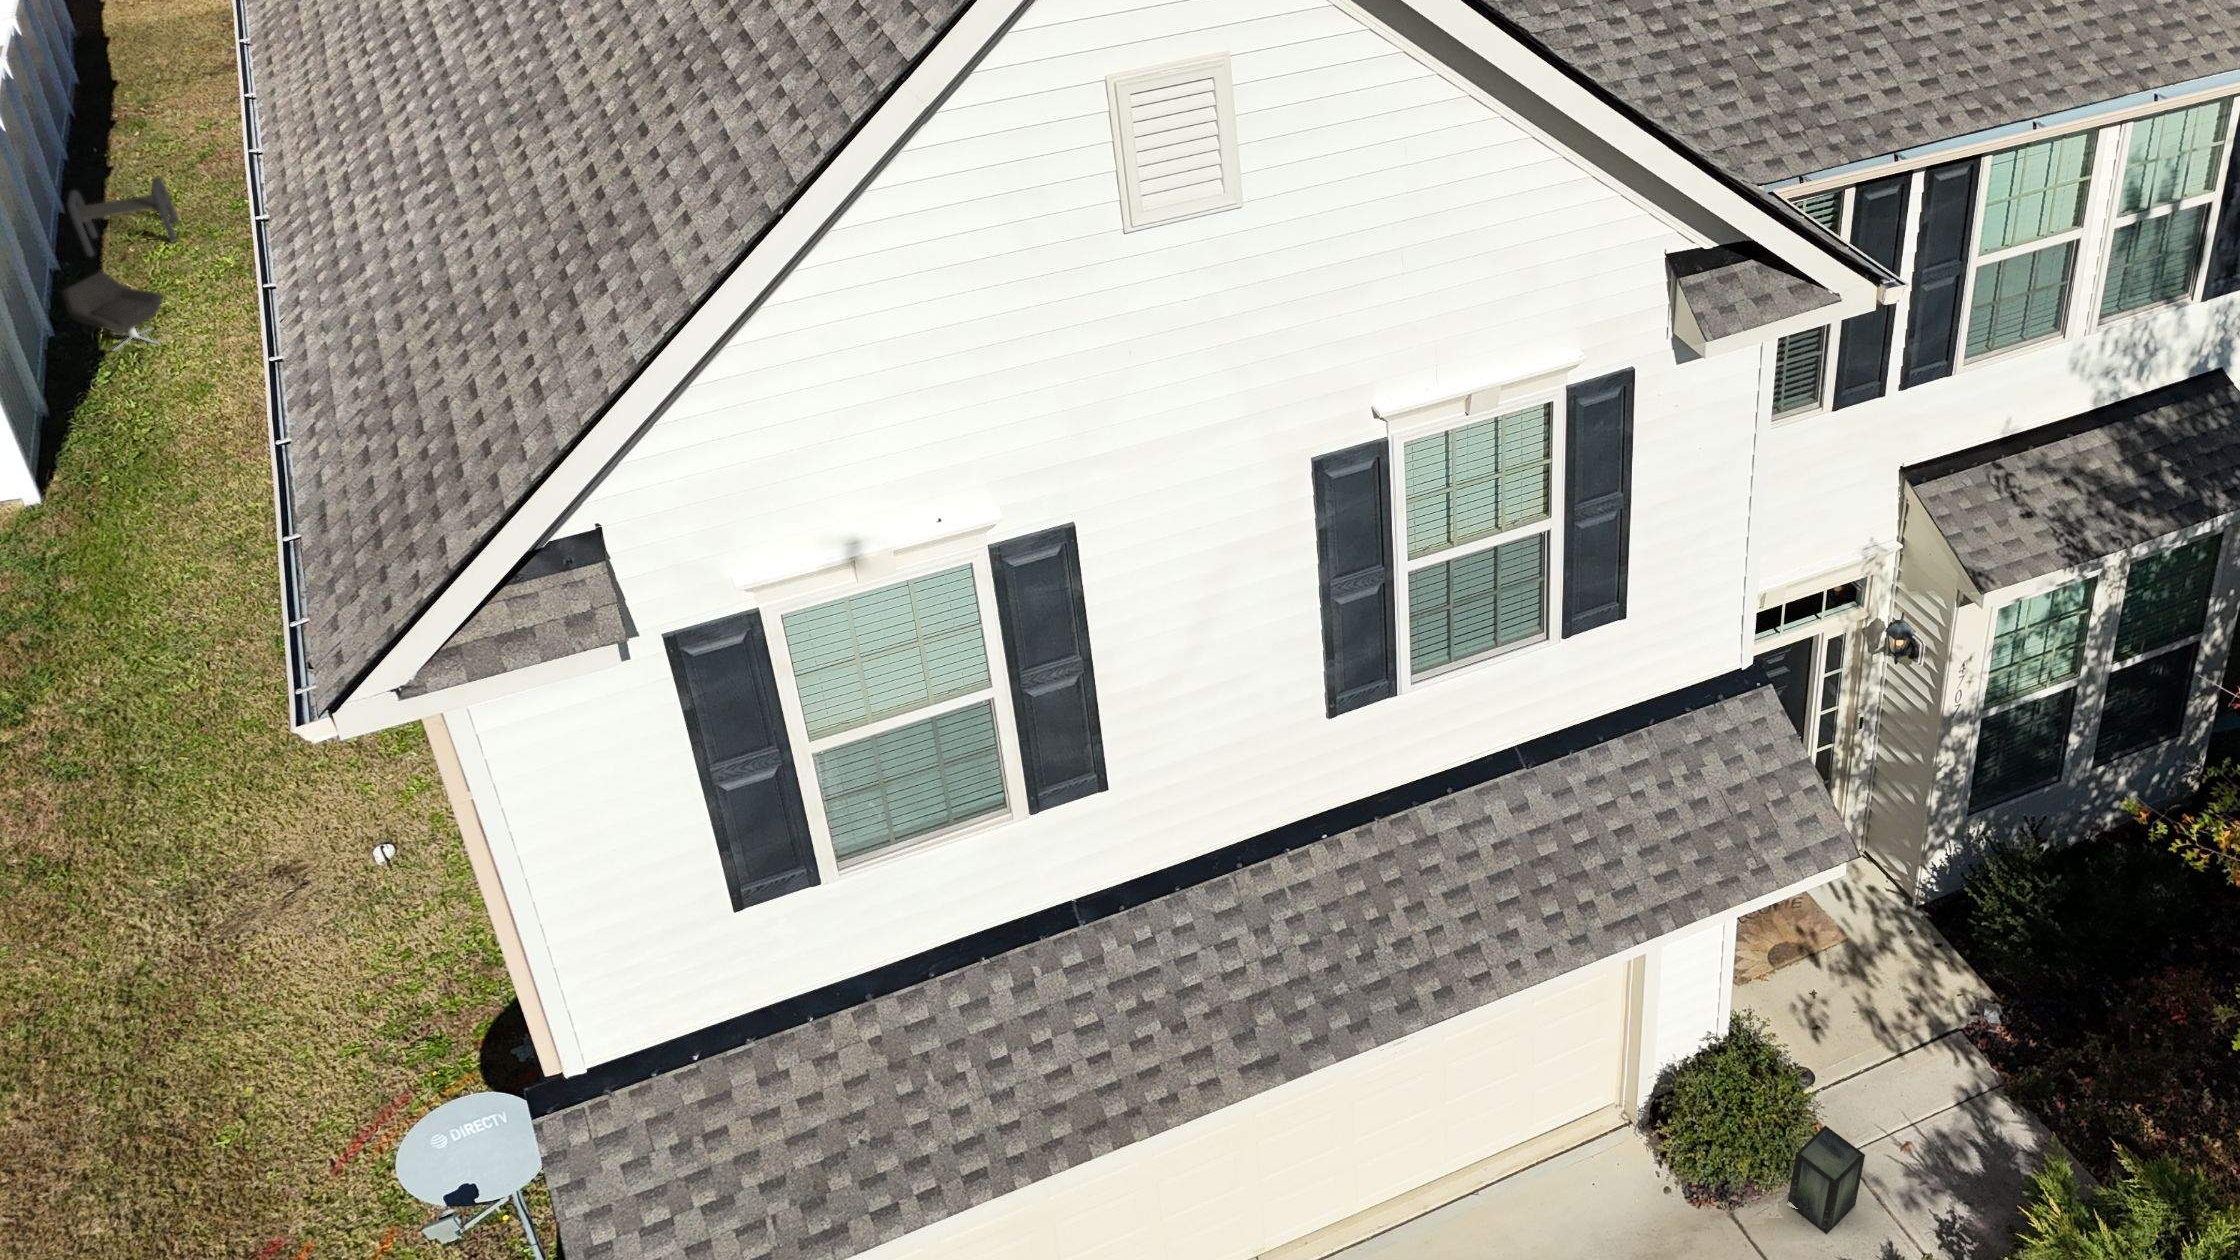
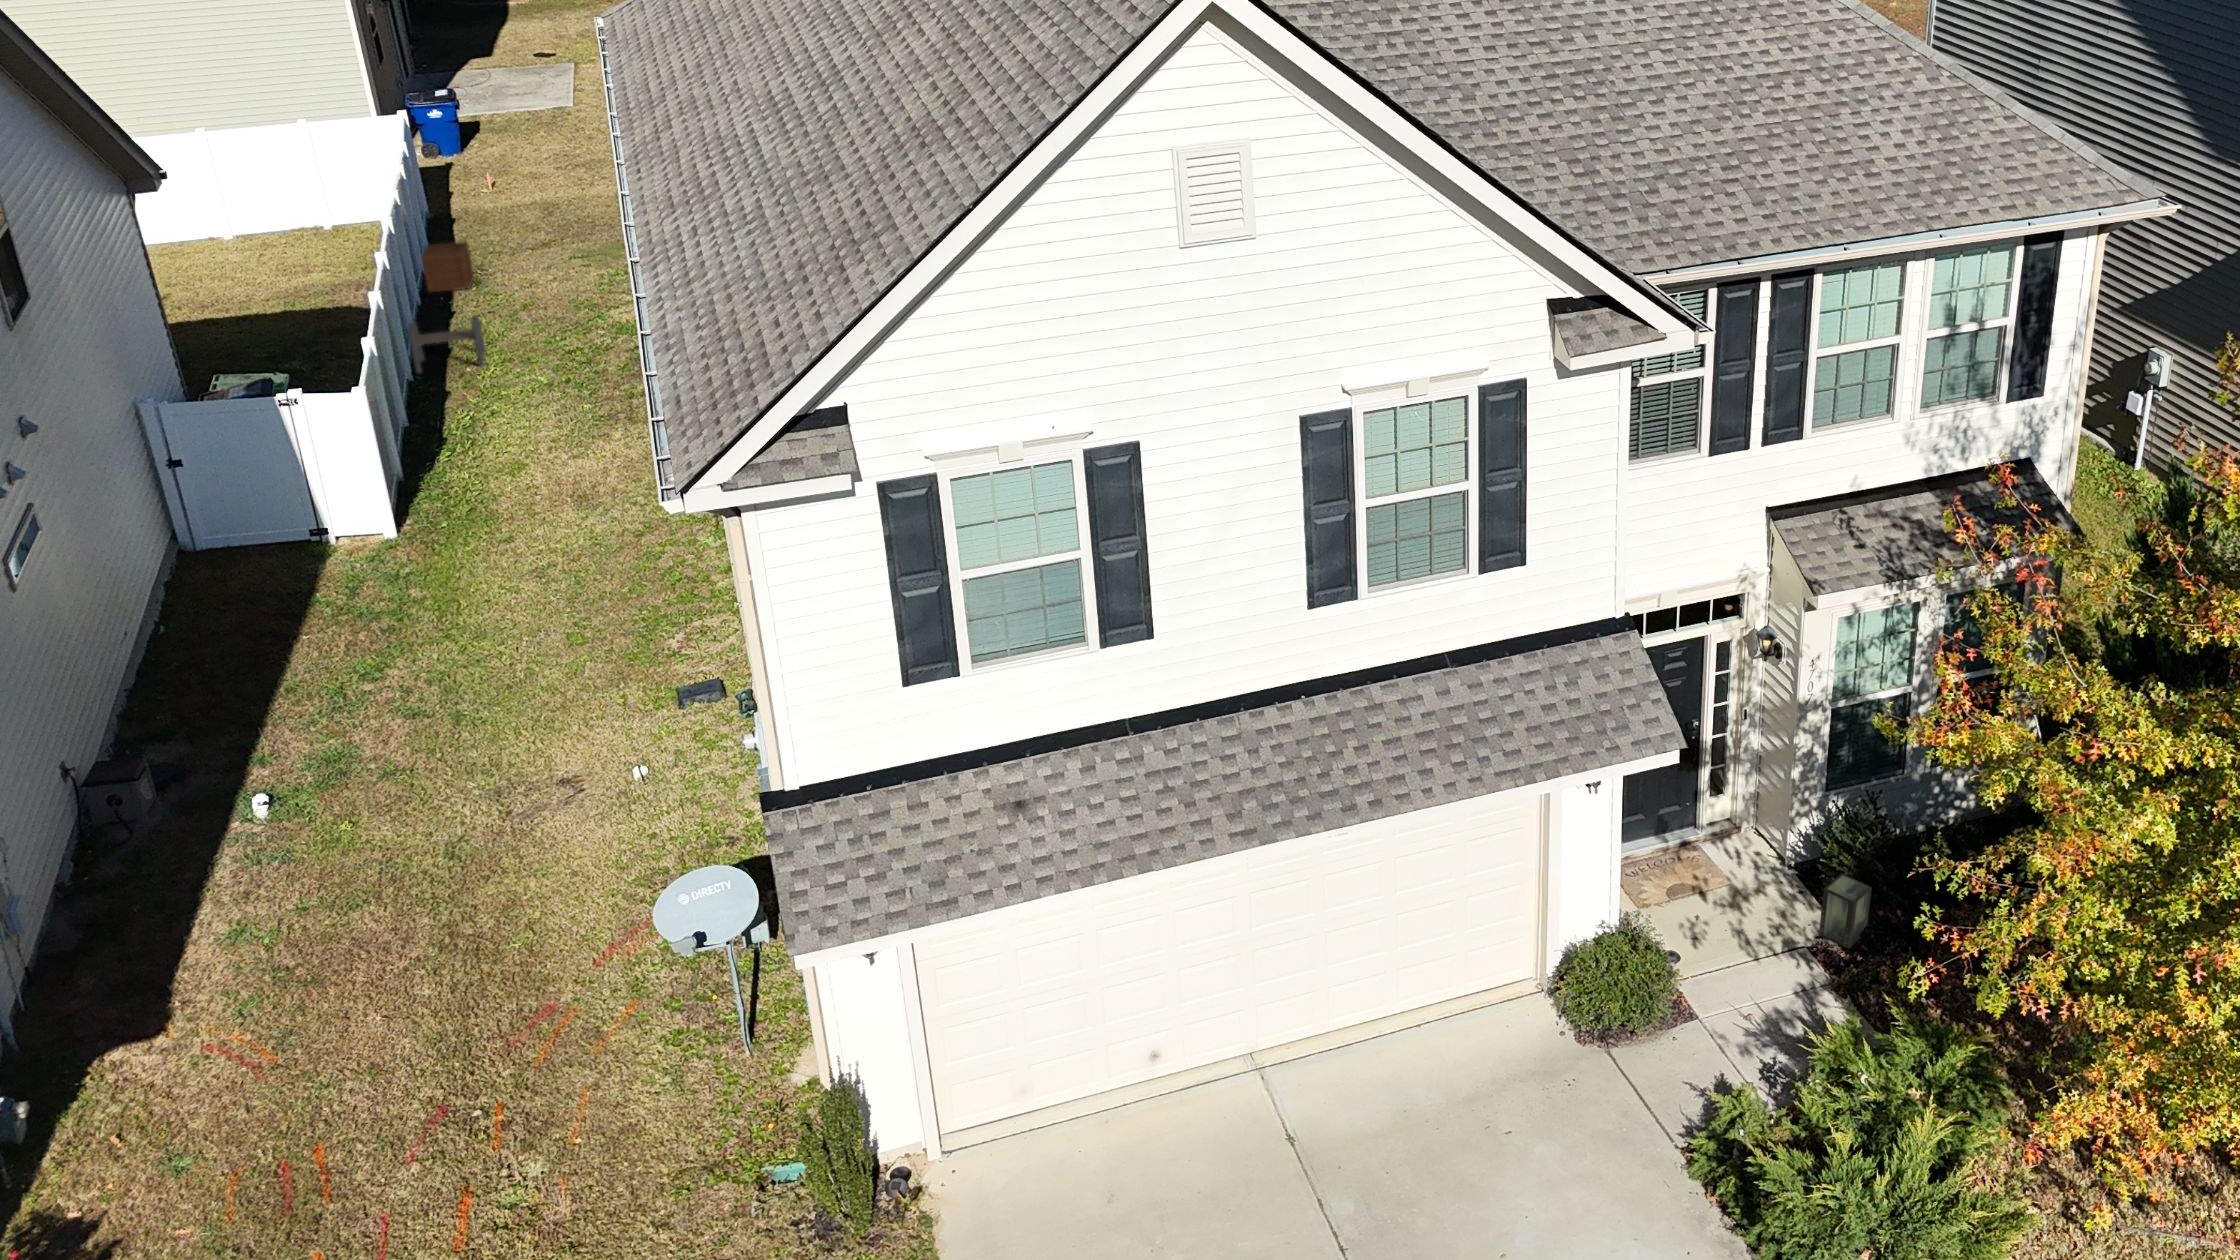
wooden crate: none [84,69,162,137] -> present [421,242,474,292]
lounge chair: present [62,272,163,349] -> none [403,377,476,438]
storage box: present [1788,1125,1865,1234] -> present [1819,873,1872,949]

